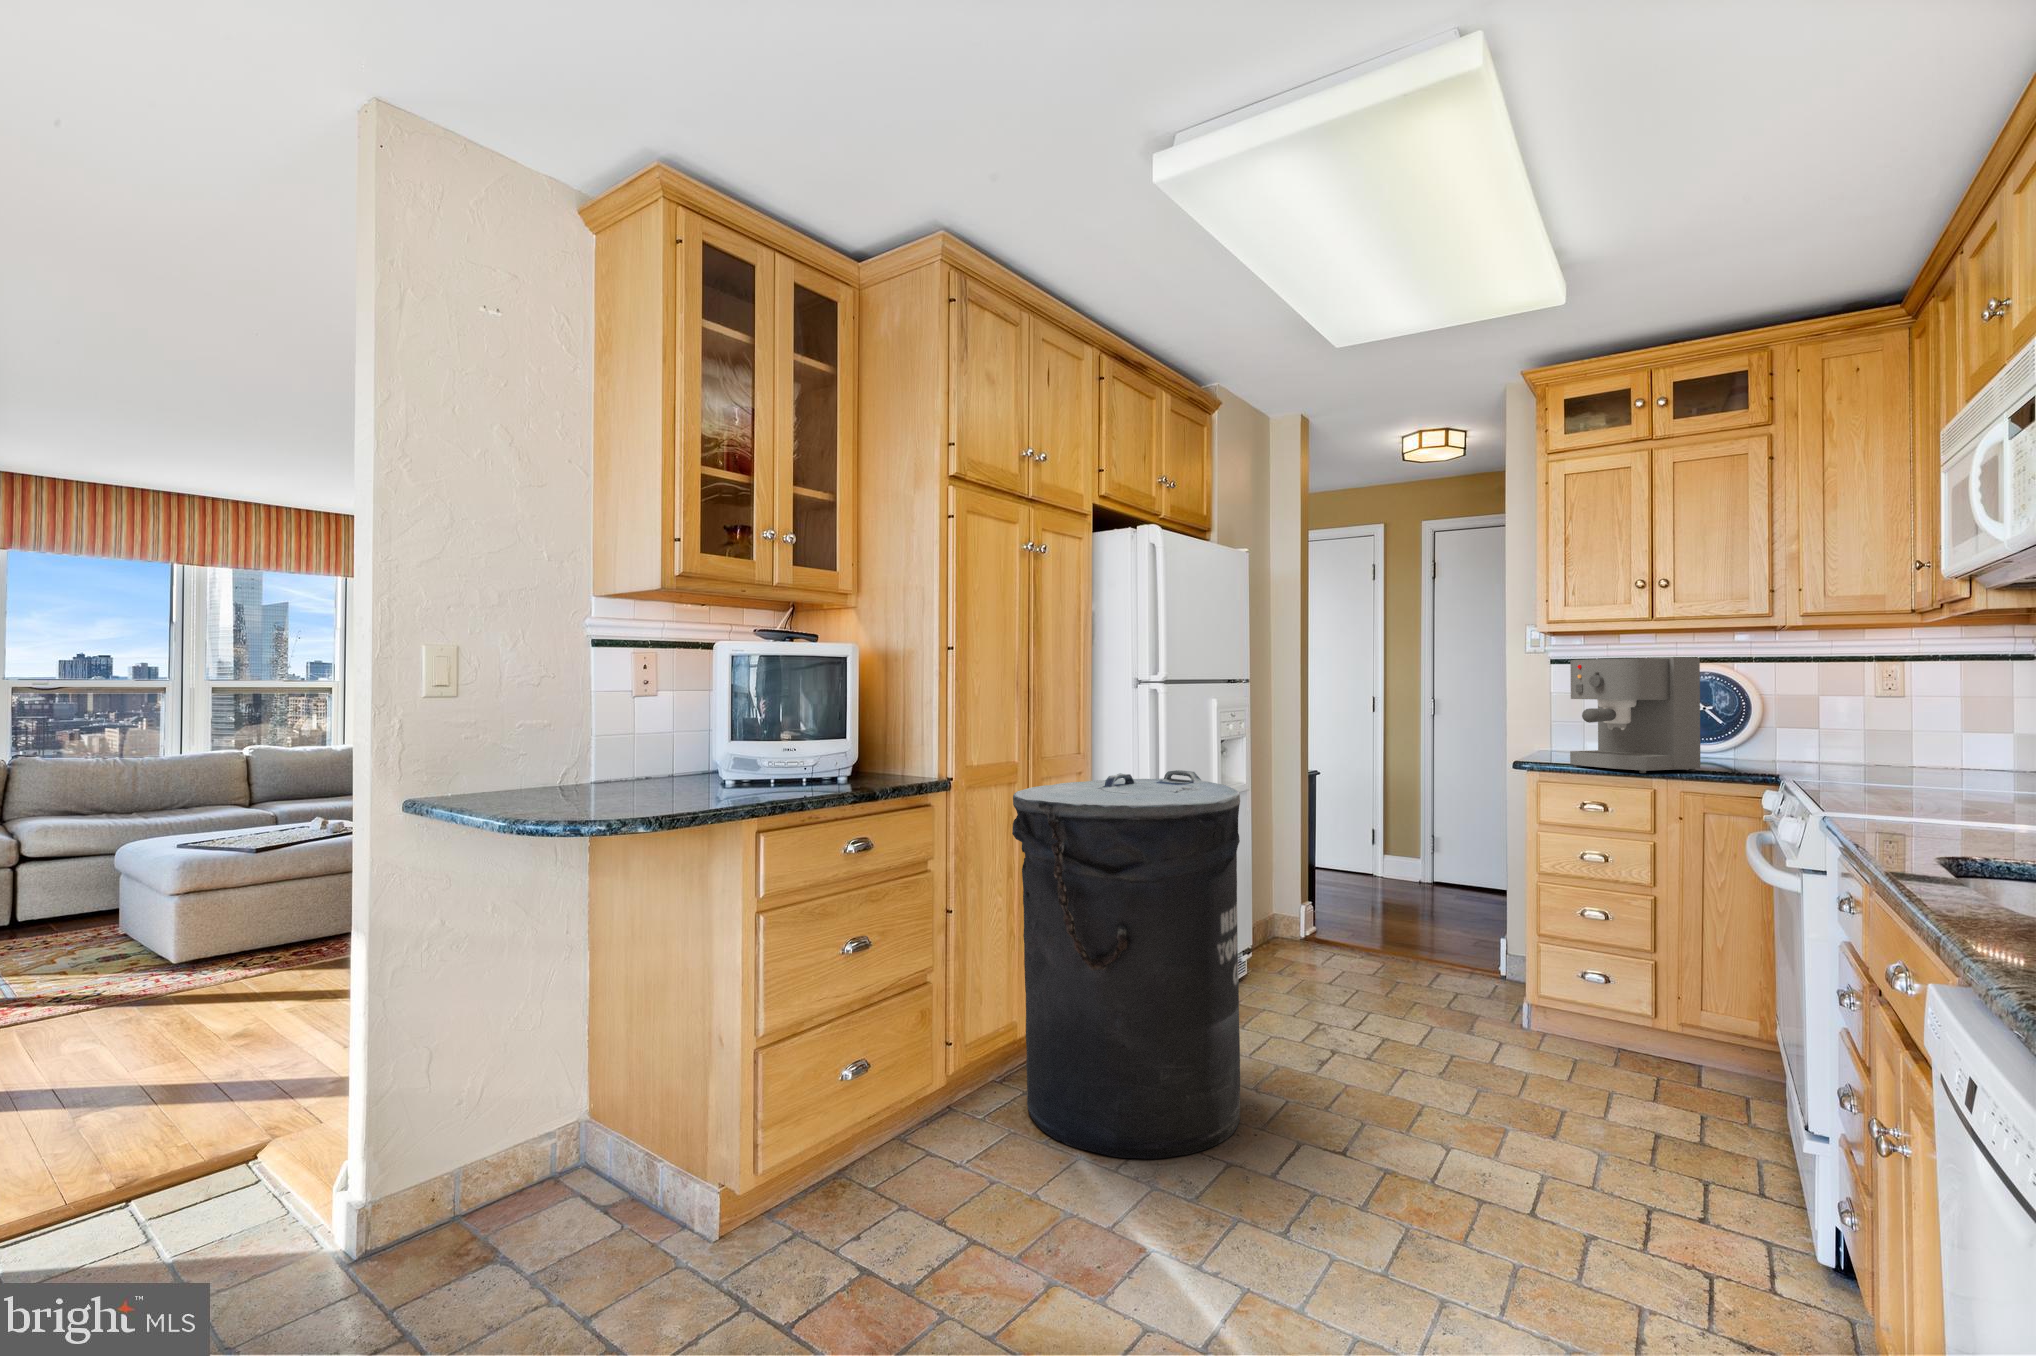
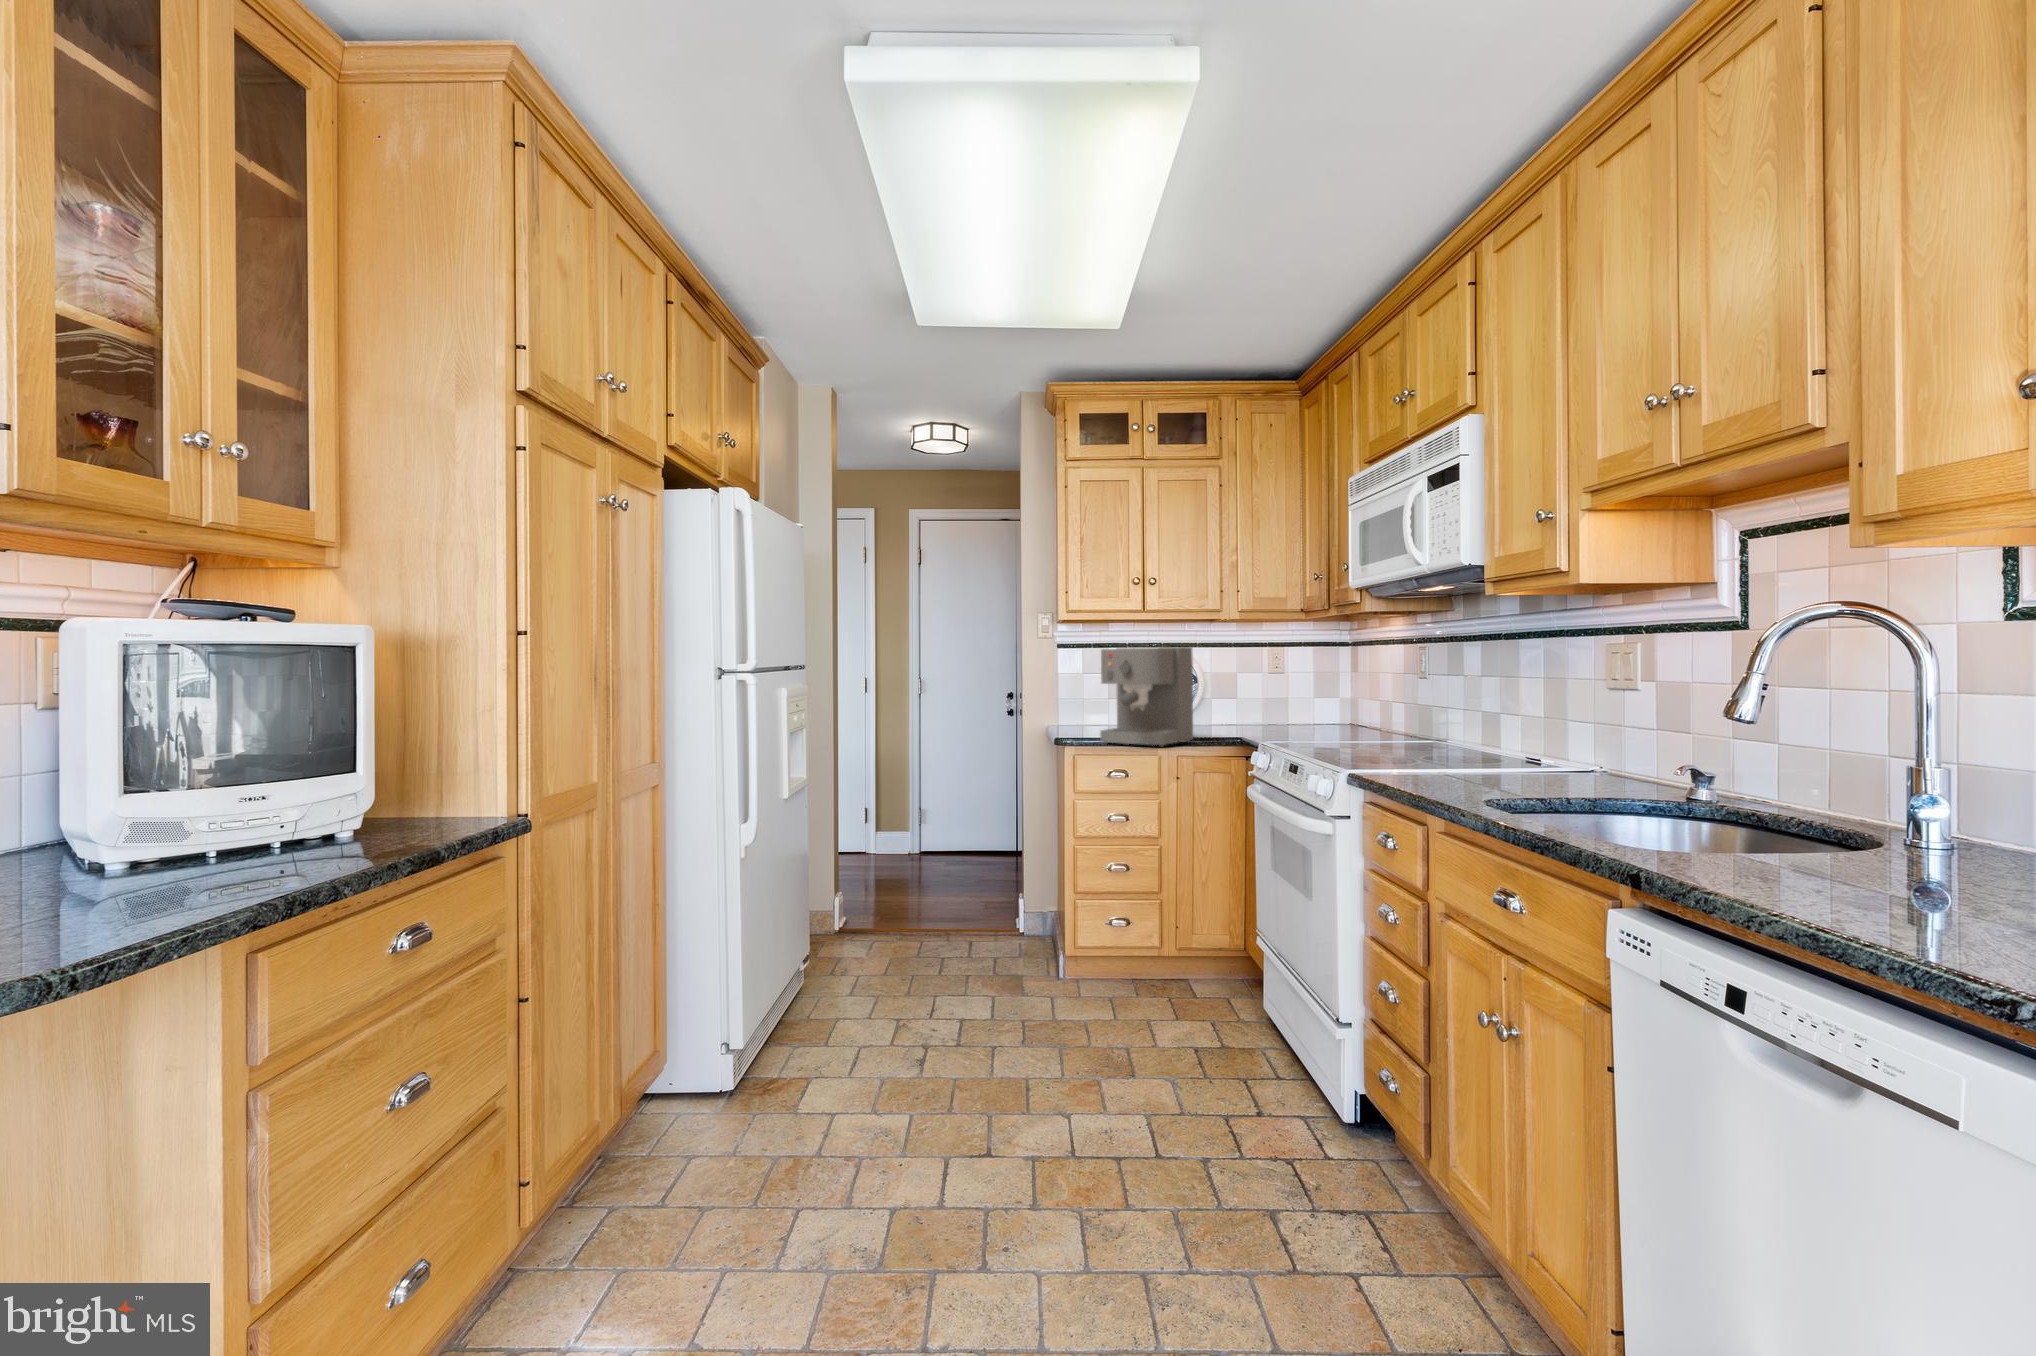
trash can: present [1012,770,1240,1159] -> none [601,779,878,1248]

